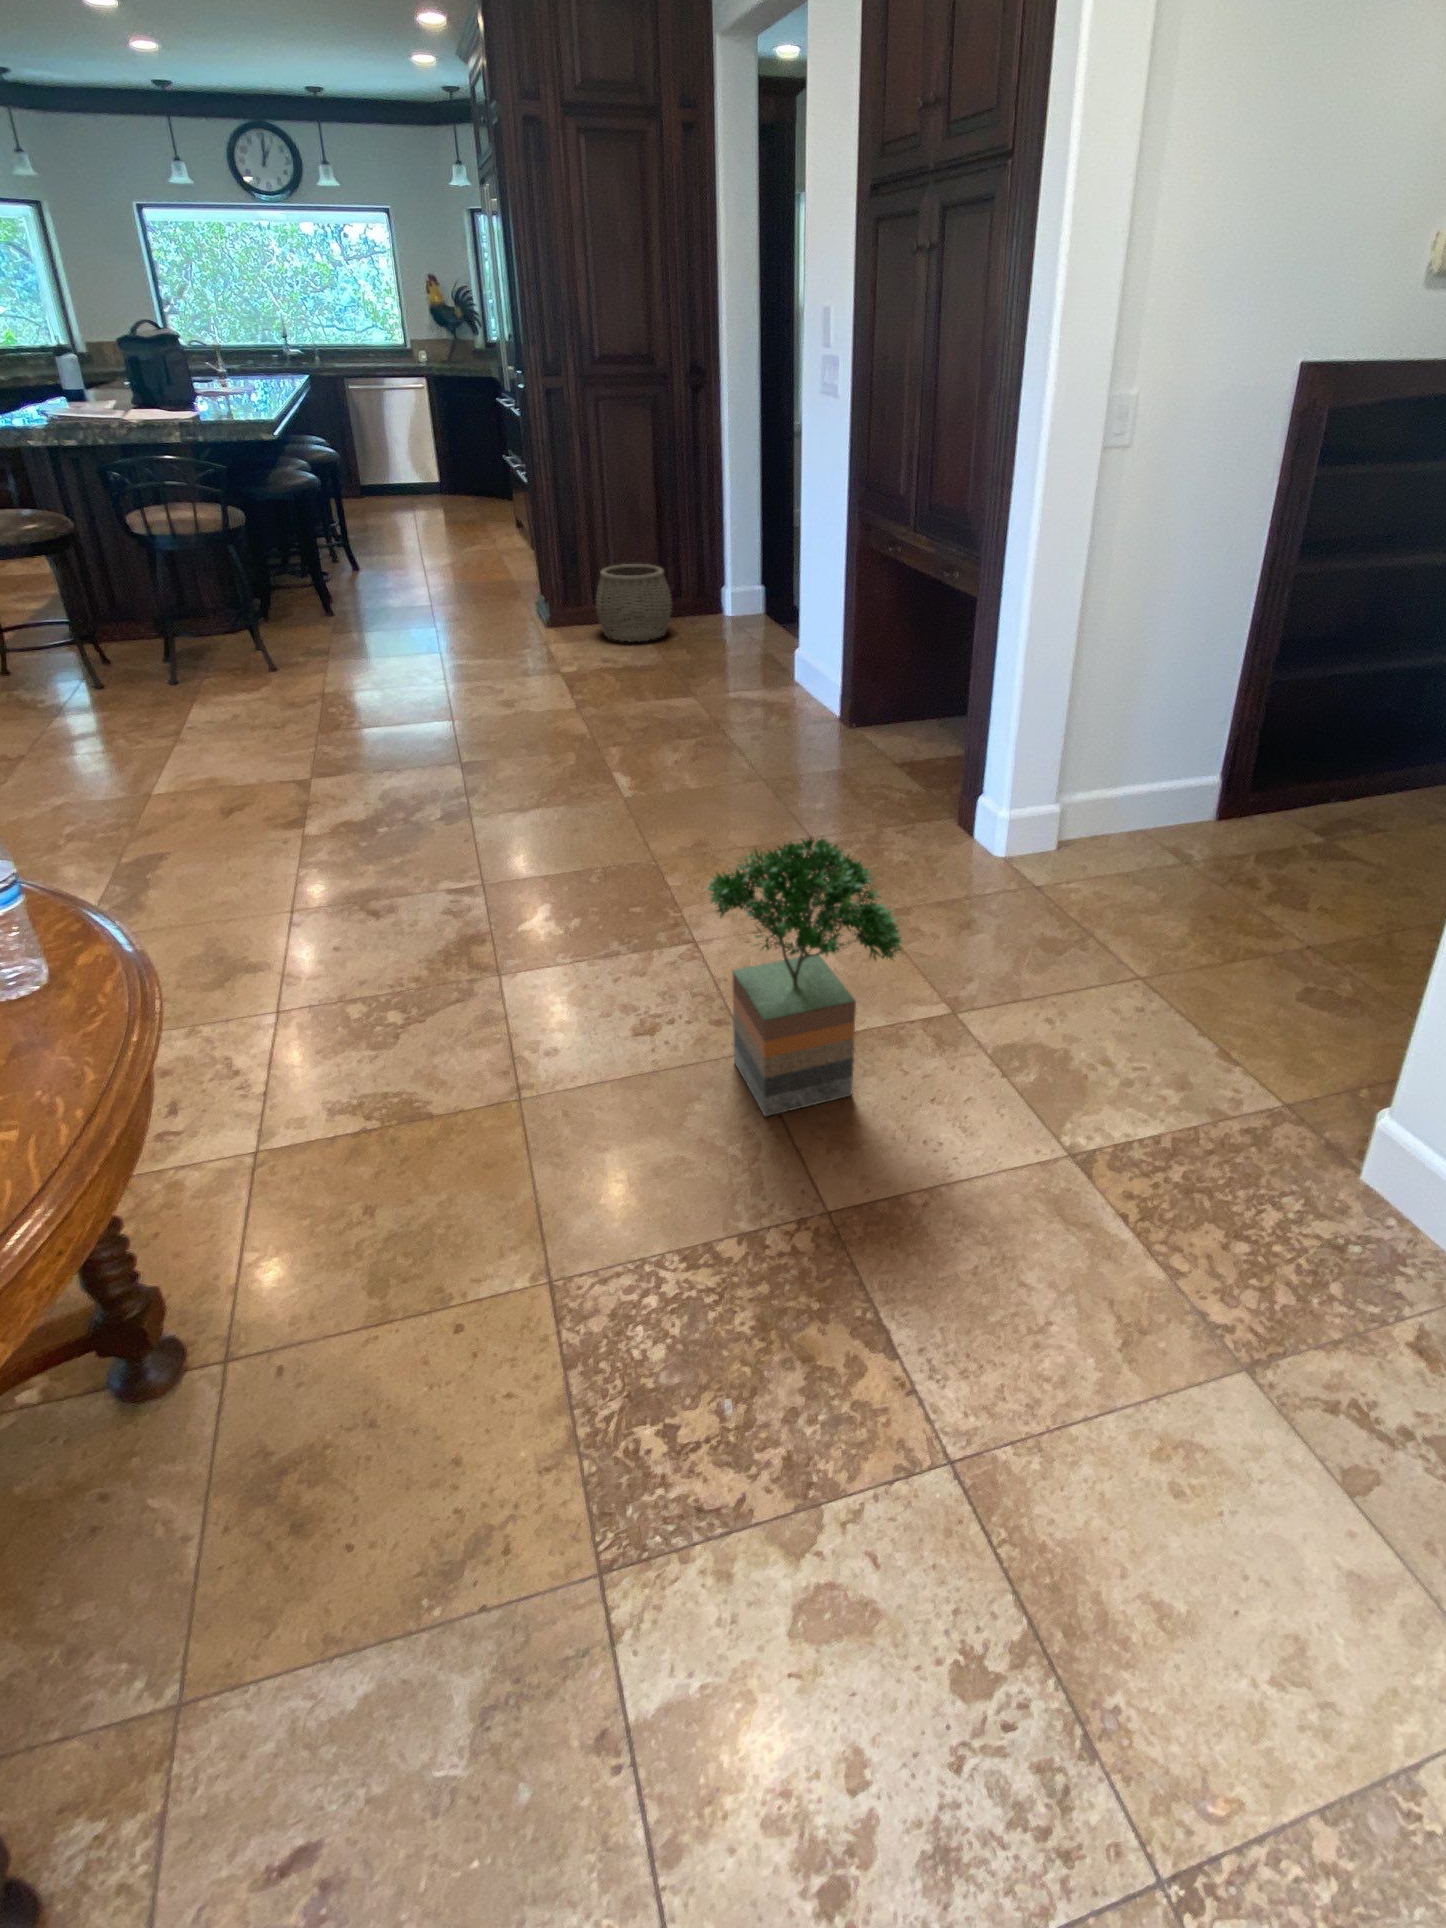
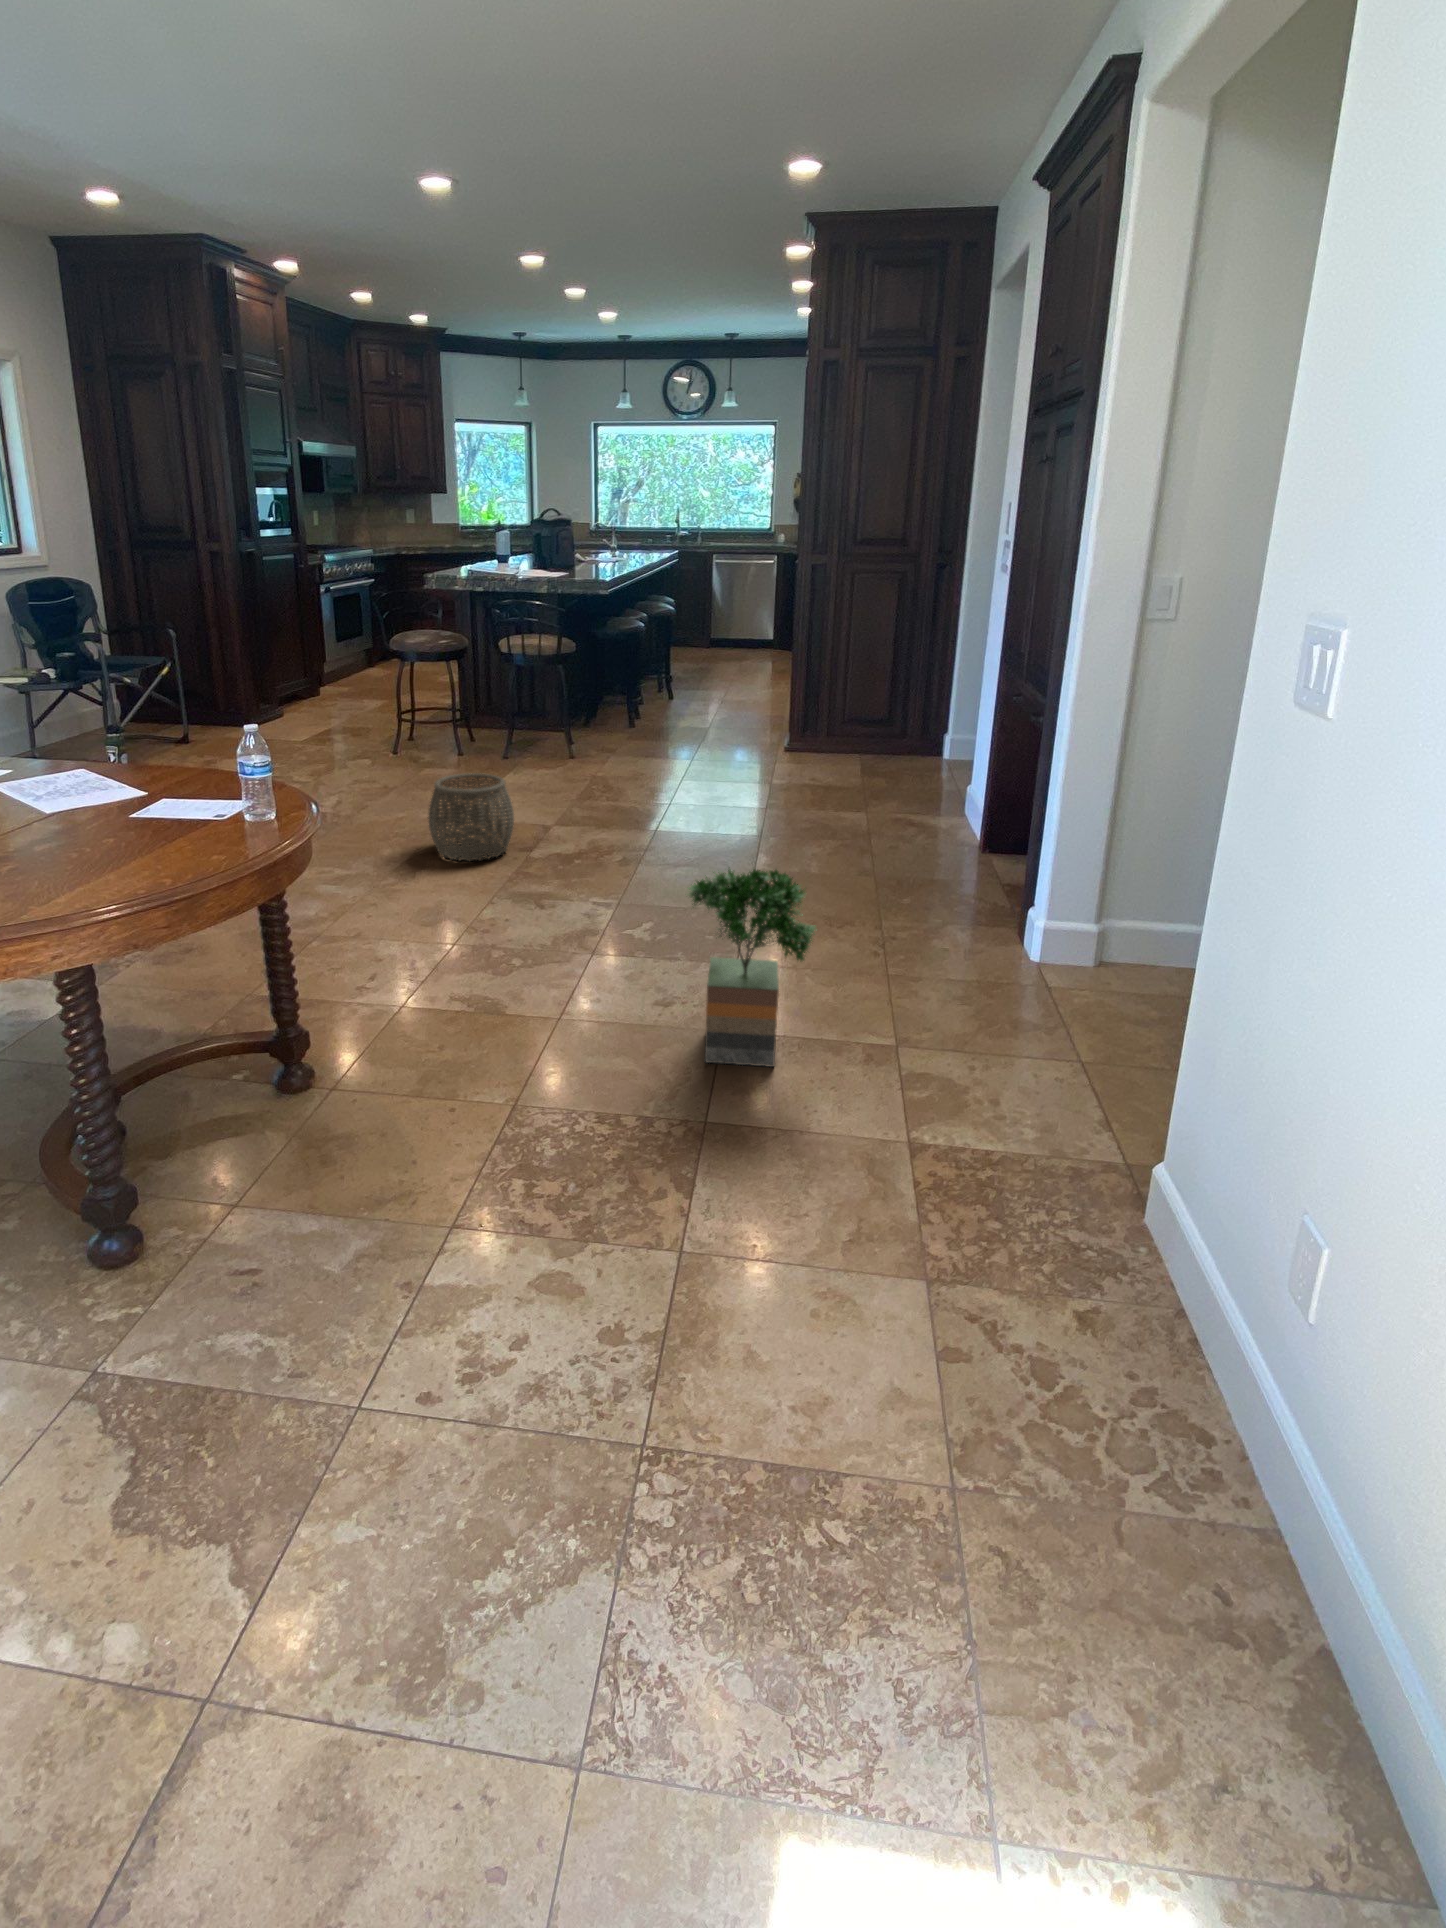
woven basket: present [596,564,671,642] -> present [428,773,514,861]

